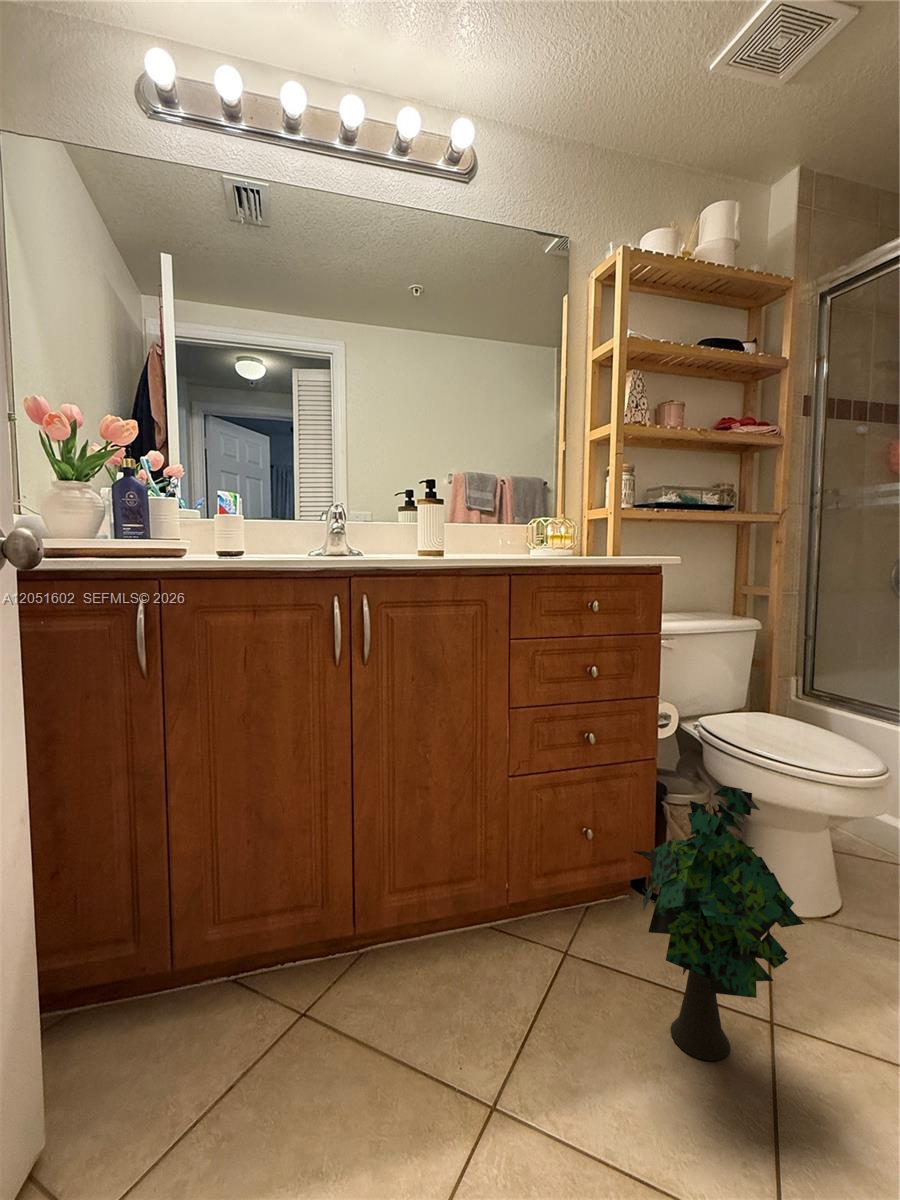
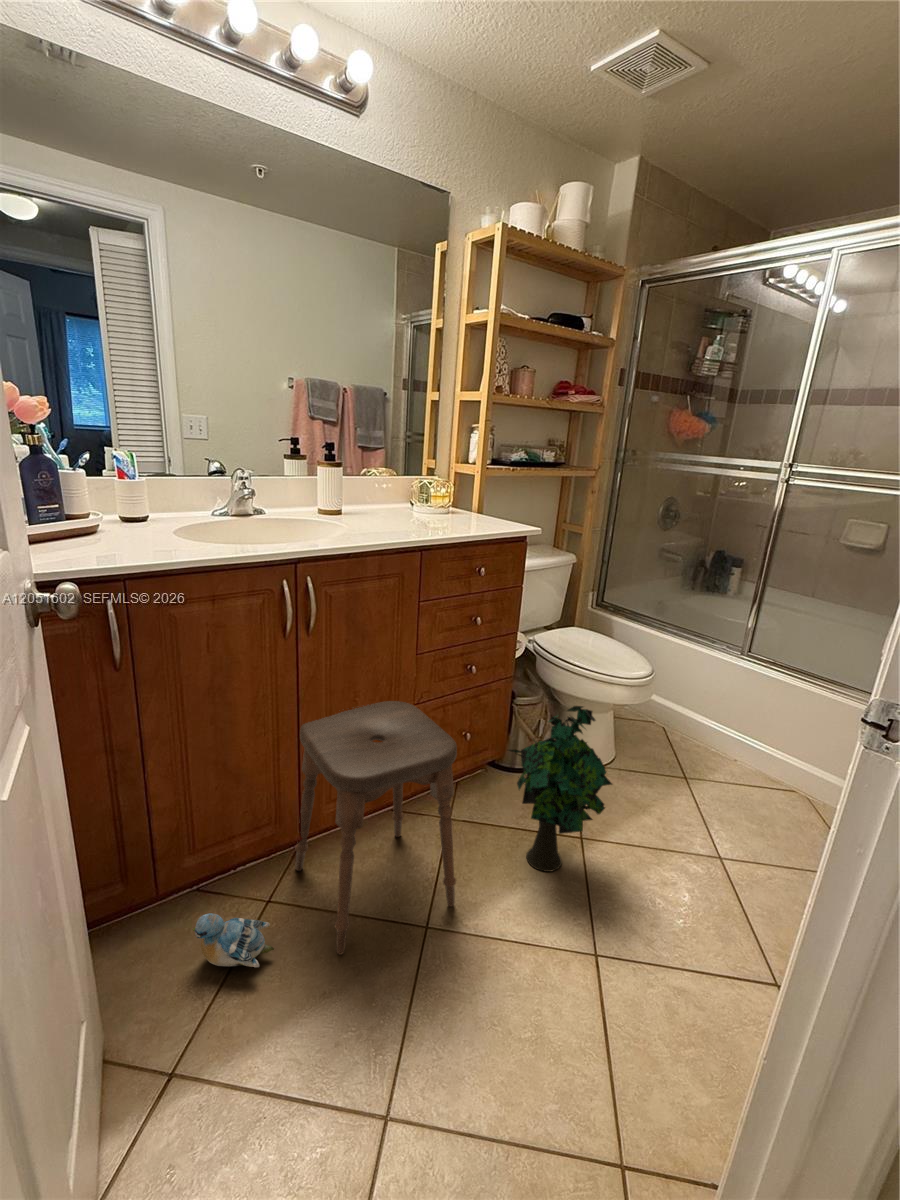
stool: none [346,766,542,1114] -> present [295,701,457,954]
plush toy: none [187,1008,283,1101] -> present [193,913,274,967]

